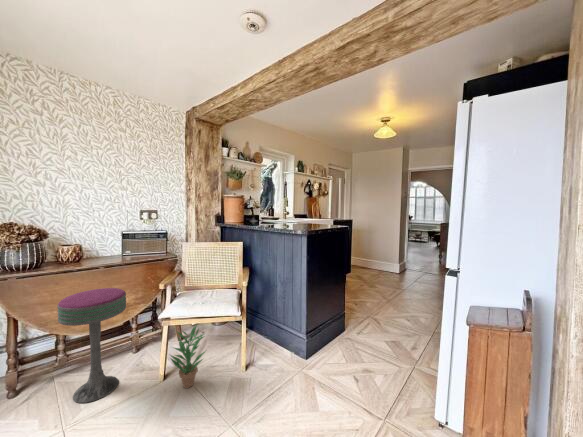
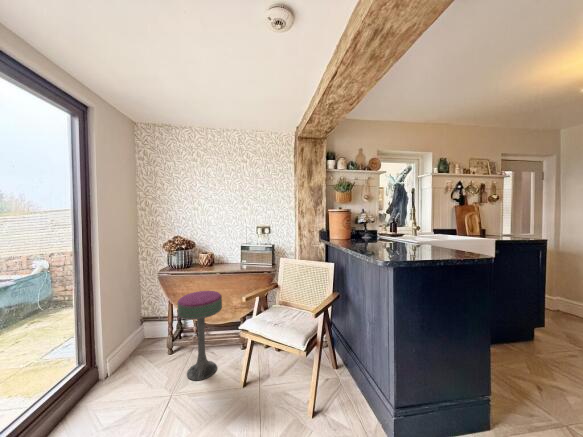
potted plant: present [171,325,205,388] -> none [234,345,267,407]

